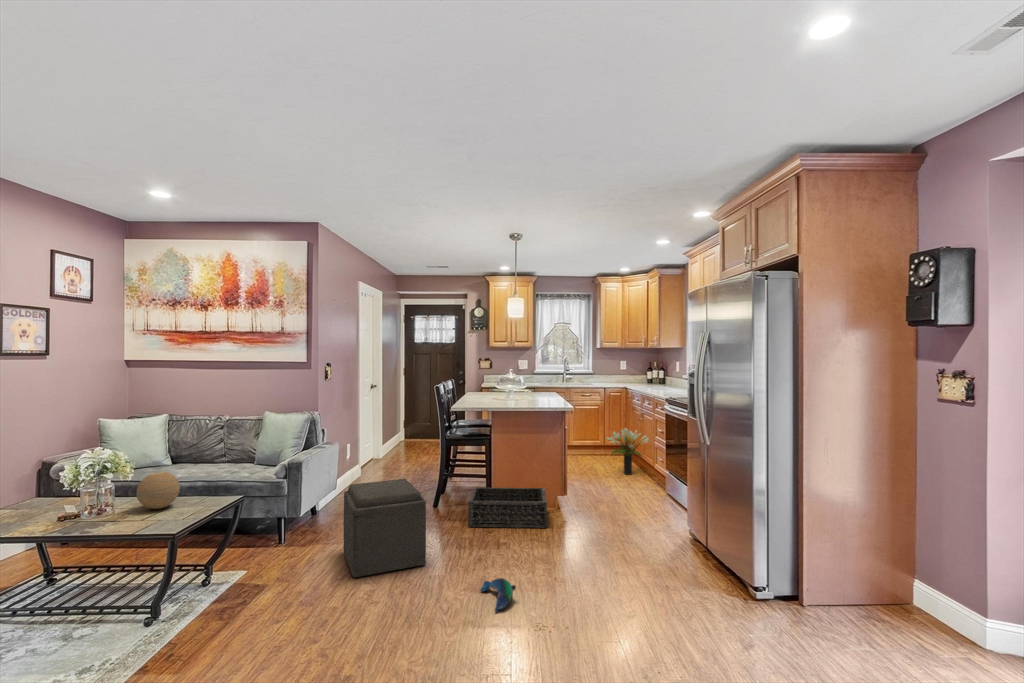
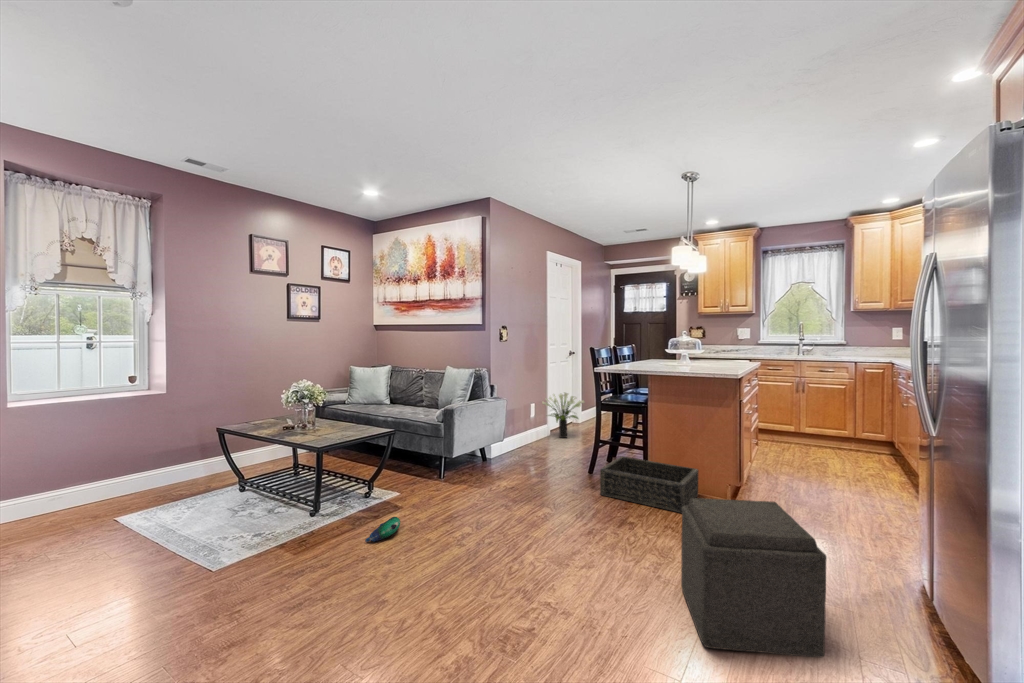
potted plant: present [606,428,649,475] -> present [543,393,584,438]
decorative orb: present [137,472,180,509] -> none [324,406,353,433]
ottoman: present [344,479,426,577] -> present [681,498,826,657]
plush toy: present [480,578,516,612] -> present [365,517,400,542]

